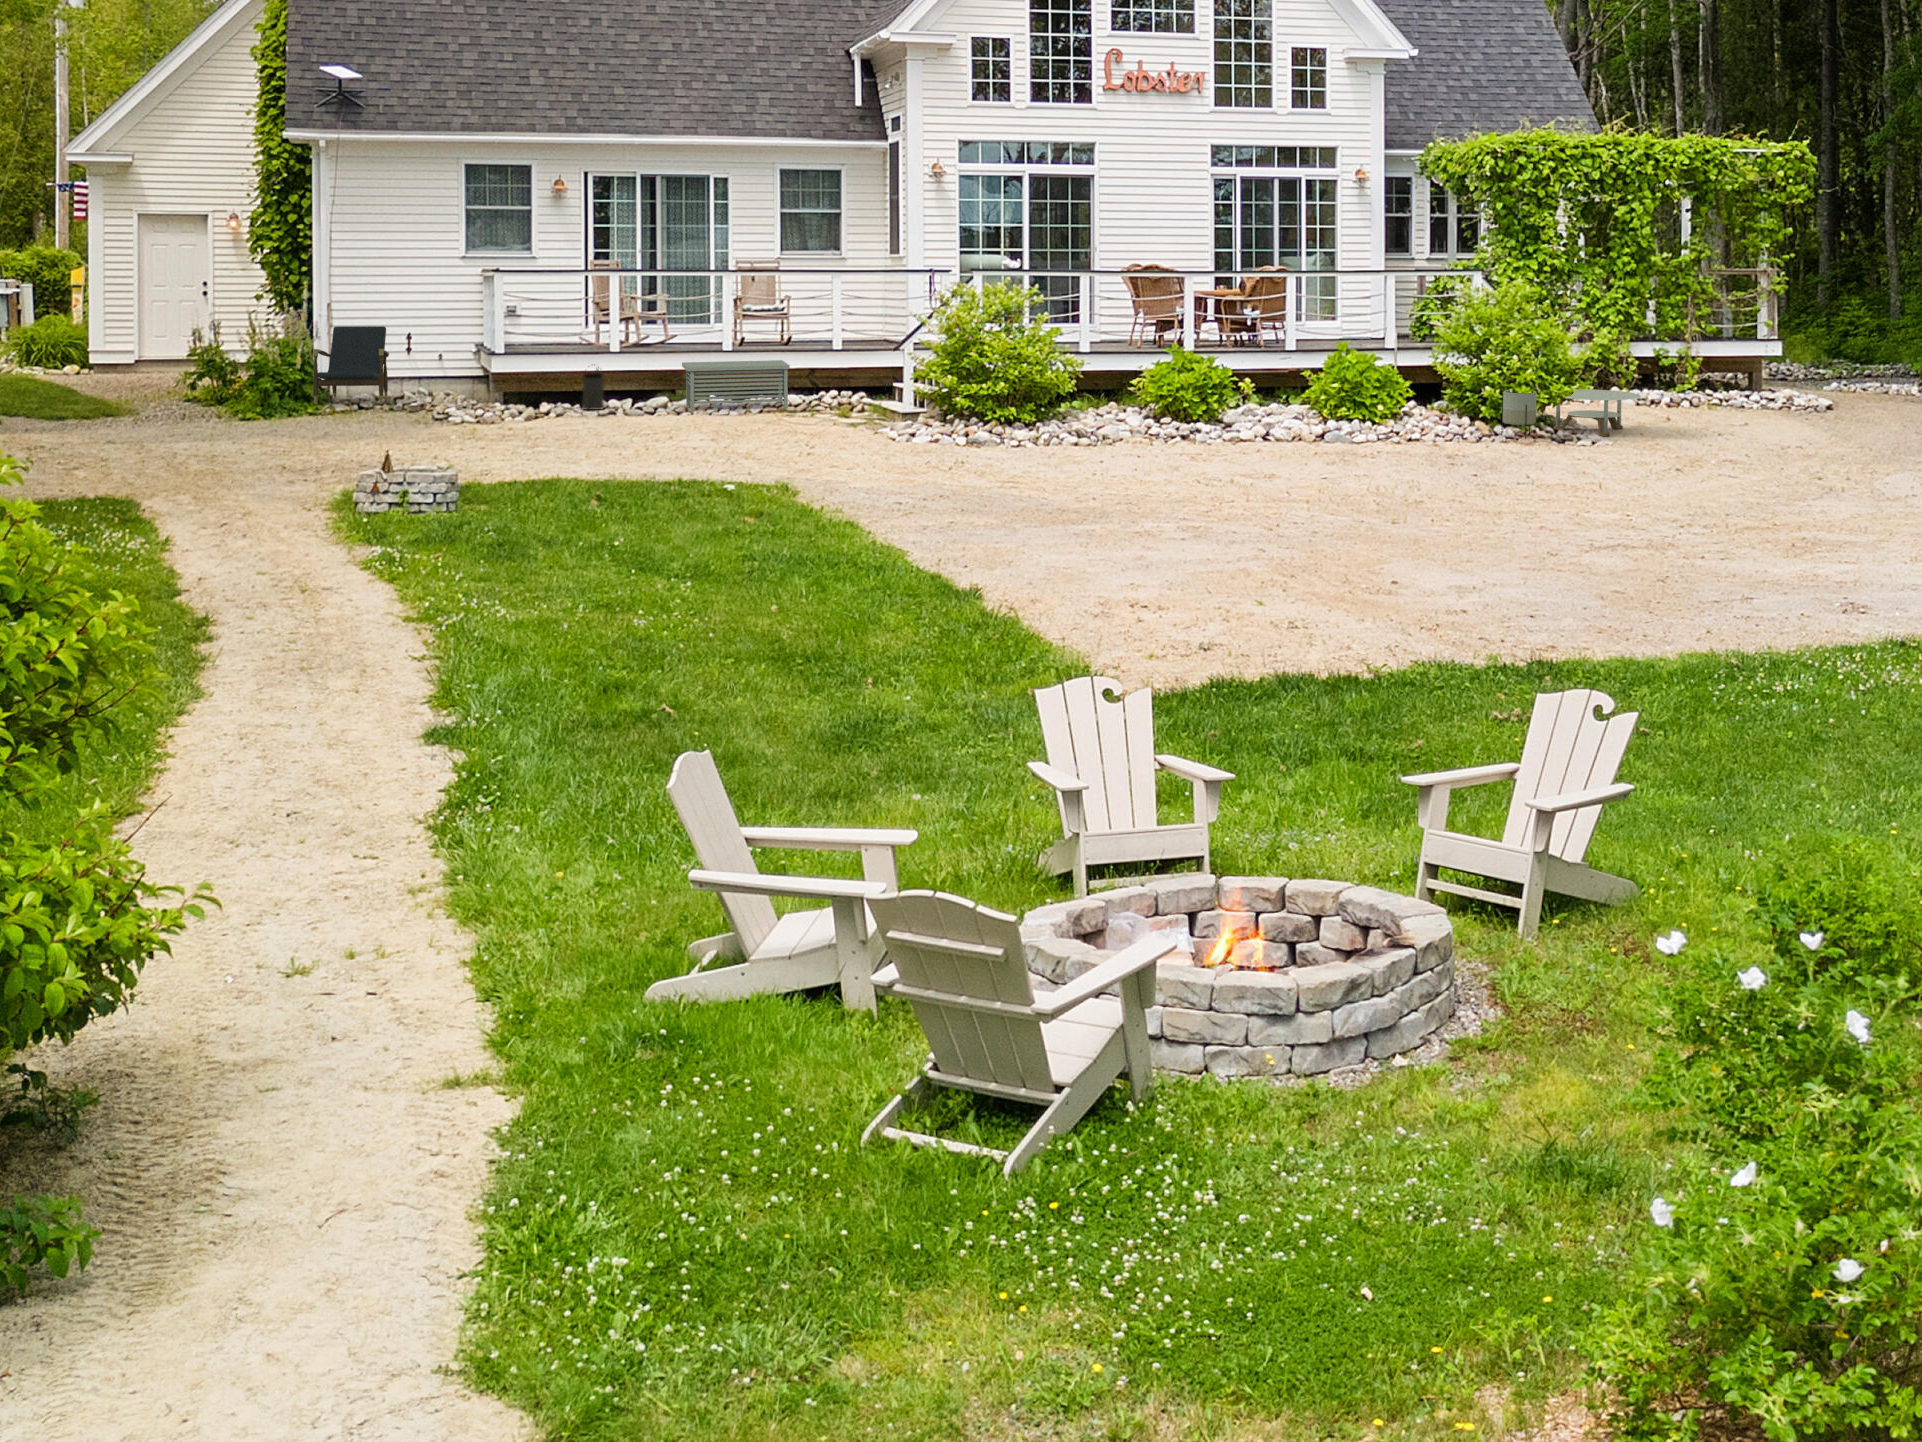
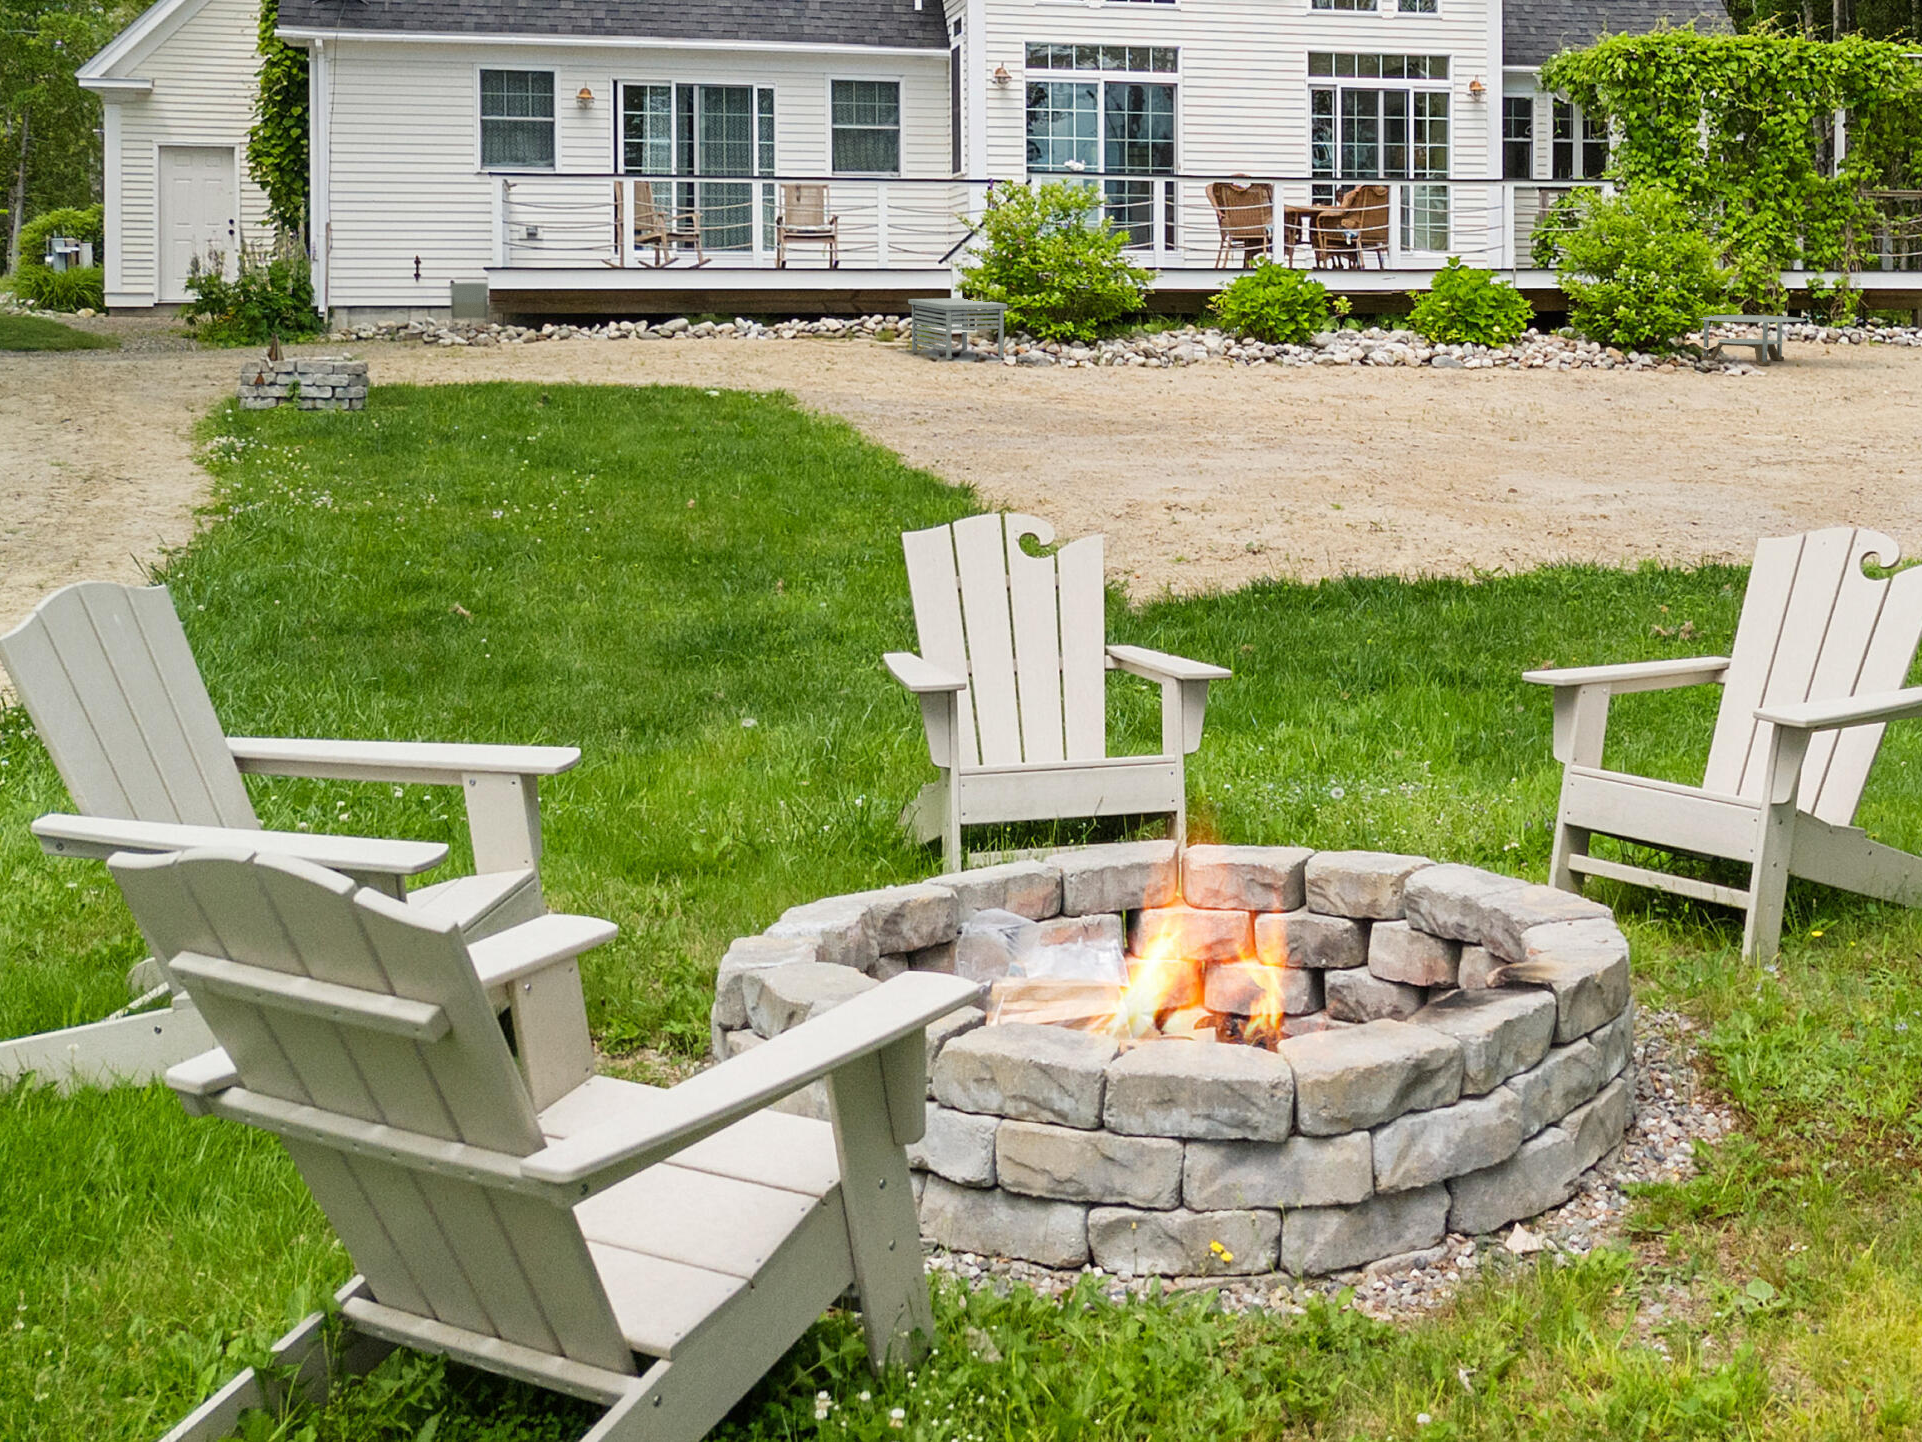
lounge chair: present [313,326,389,404] -> none [316,248,399,331]
storage bench: present [682,360,790,411] -> present [908,298,1007,359]
watering can: present [582,368,605,410] -> none [599,287,625,337]
planter: present [1501,390,1536,439] -> present [450,283,489,319]

